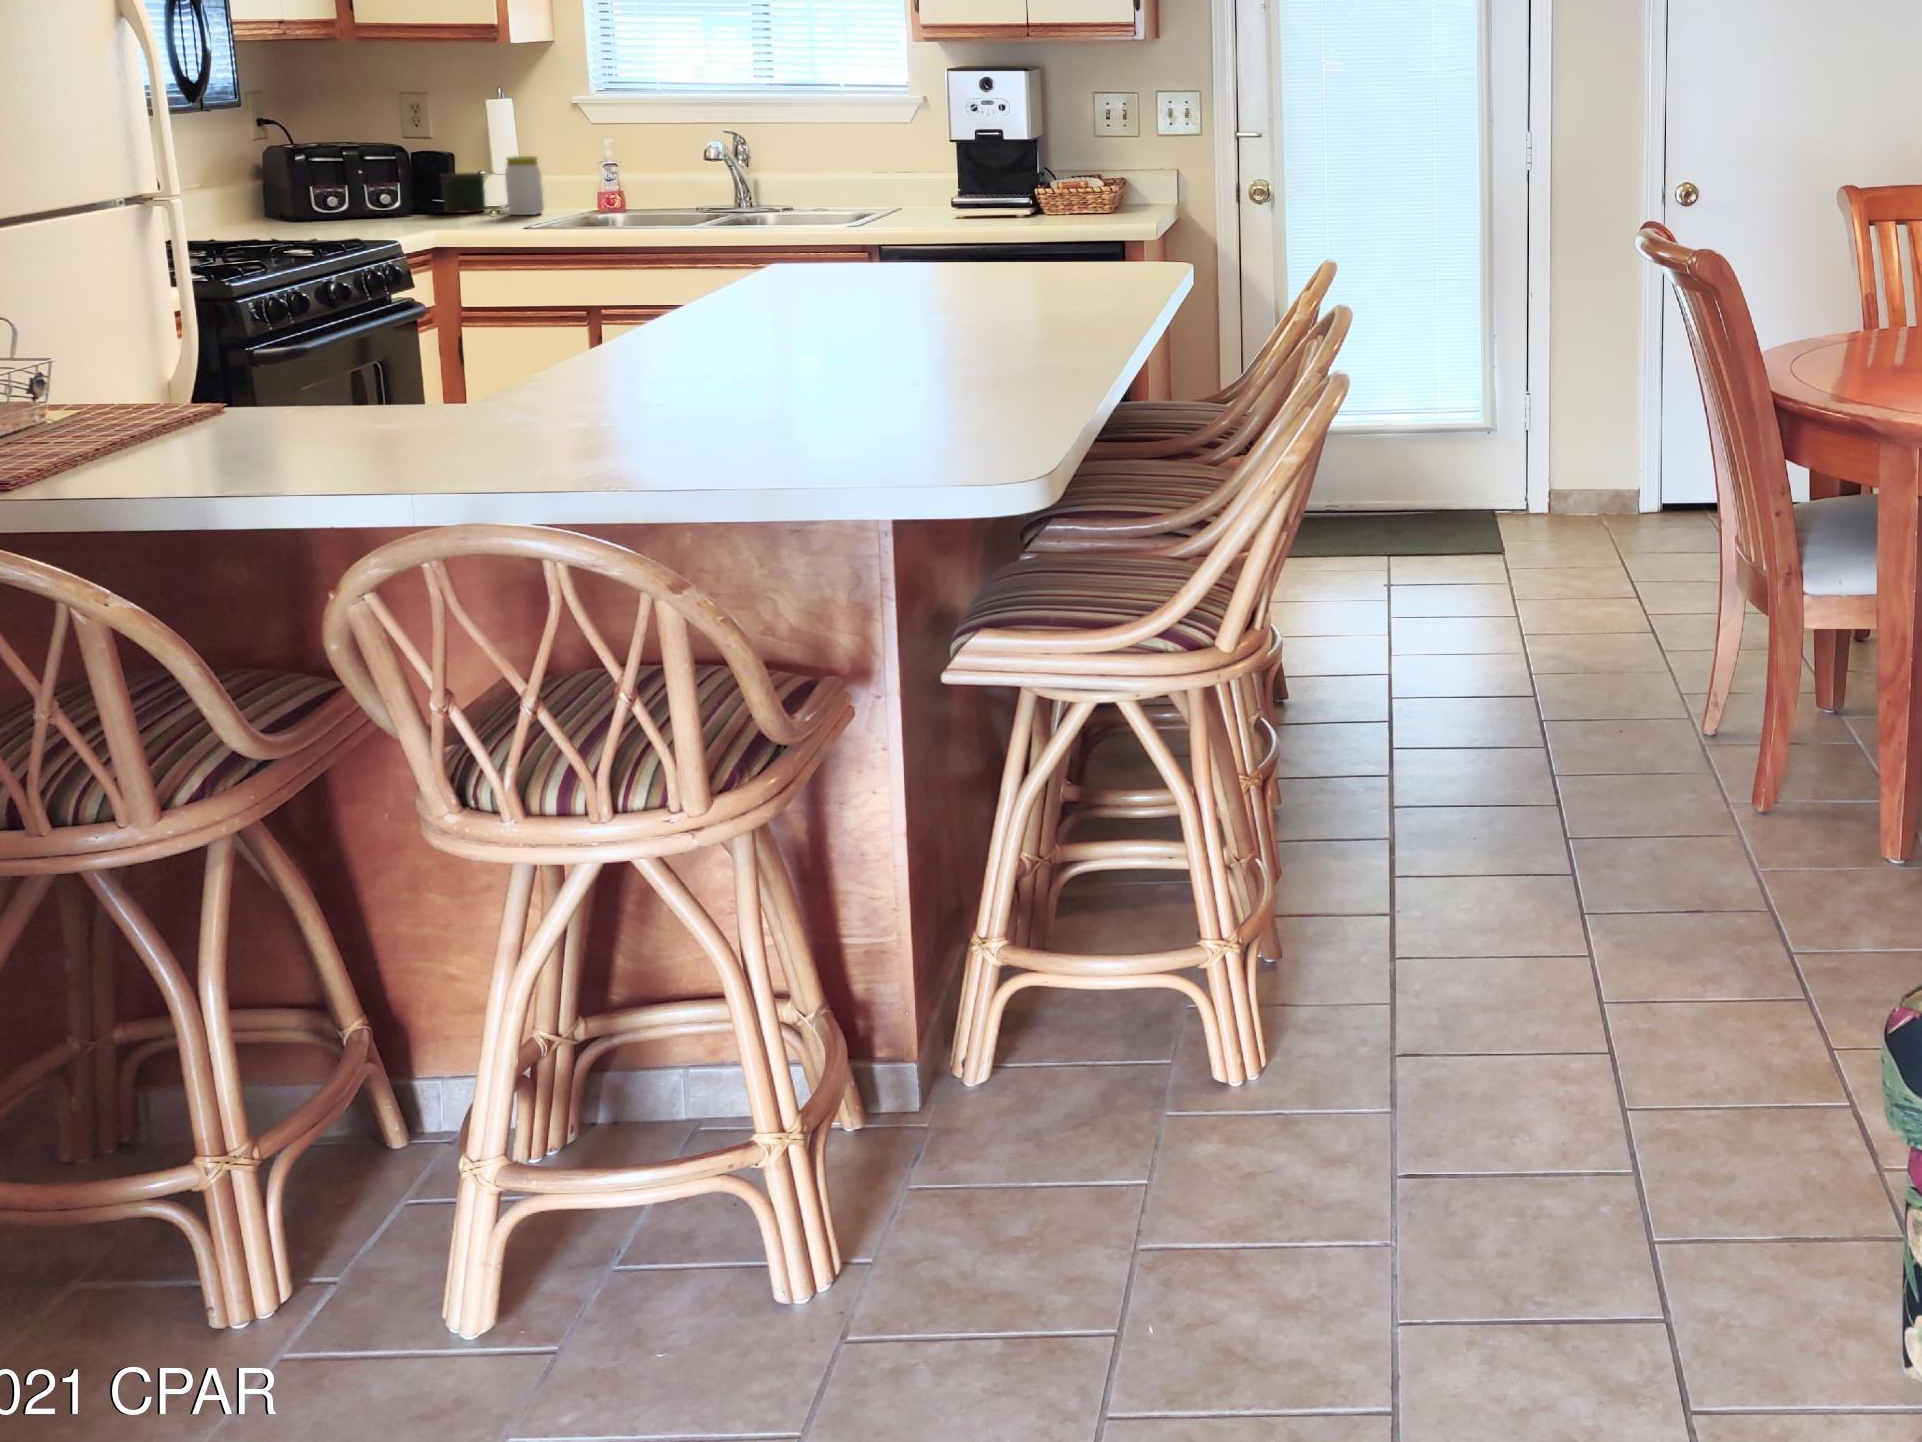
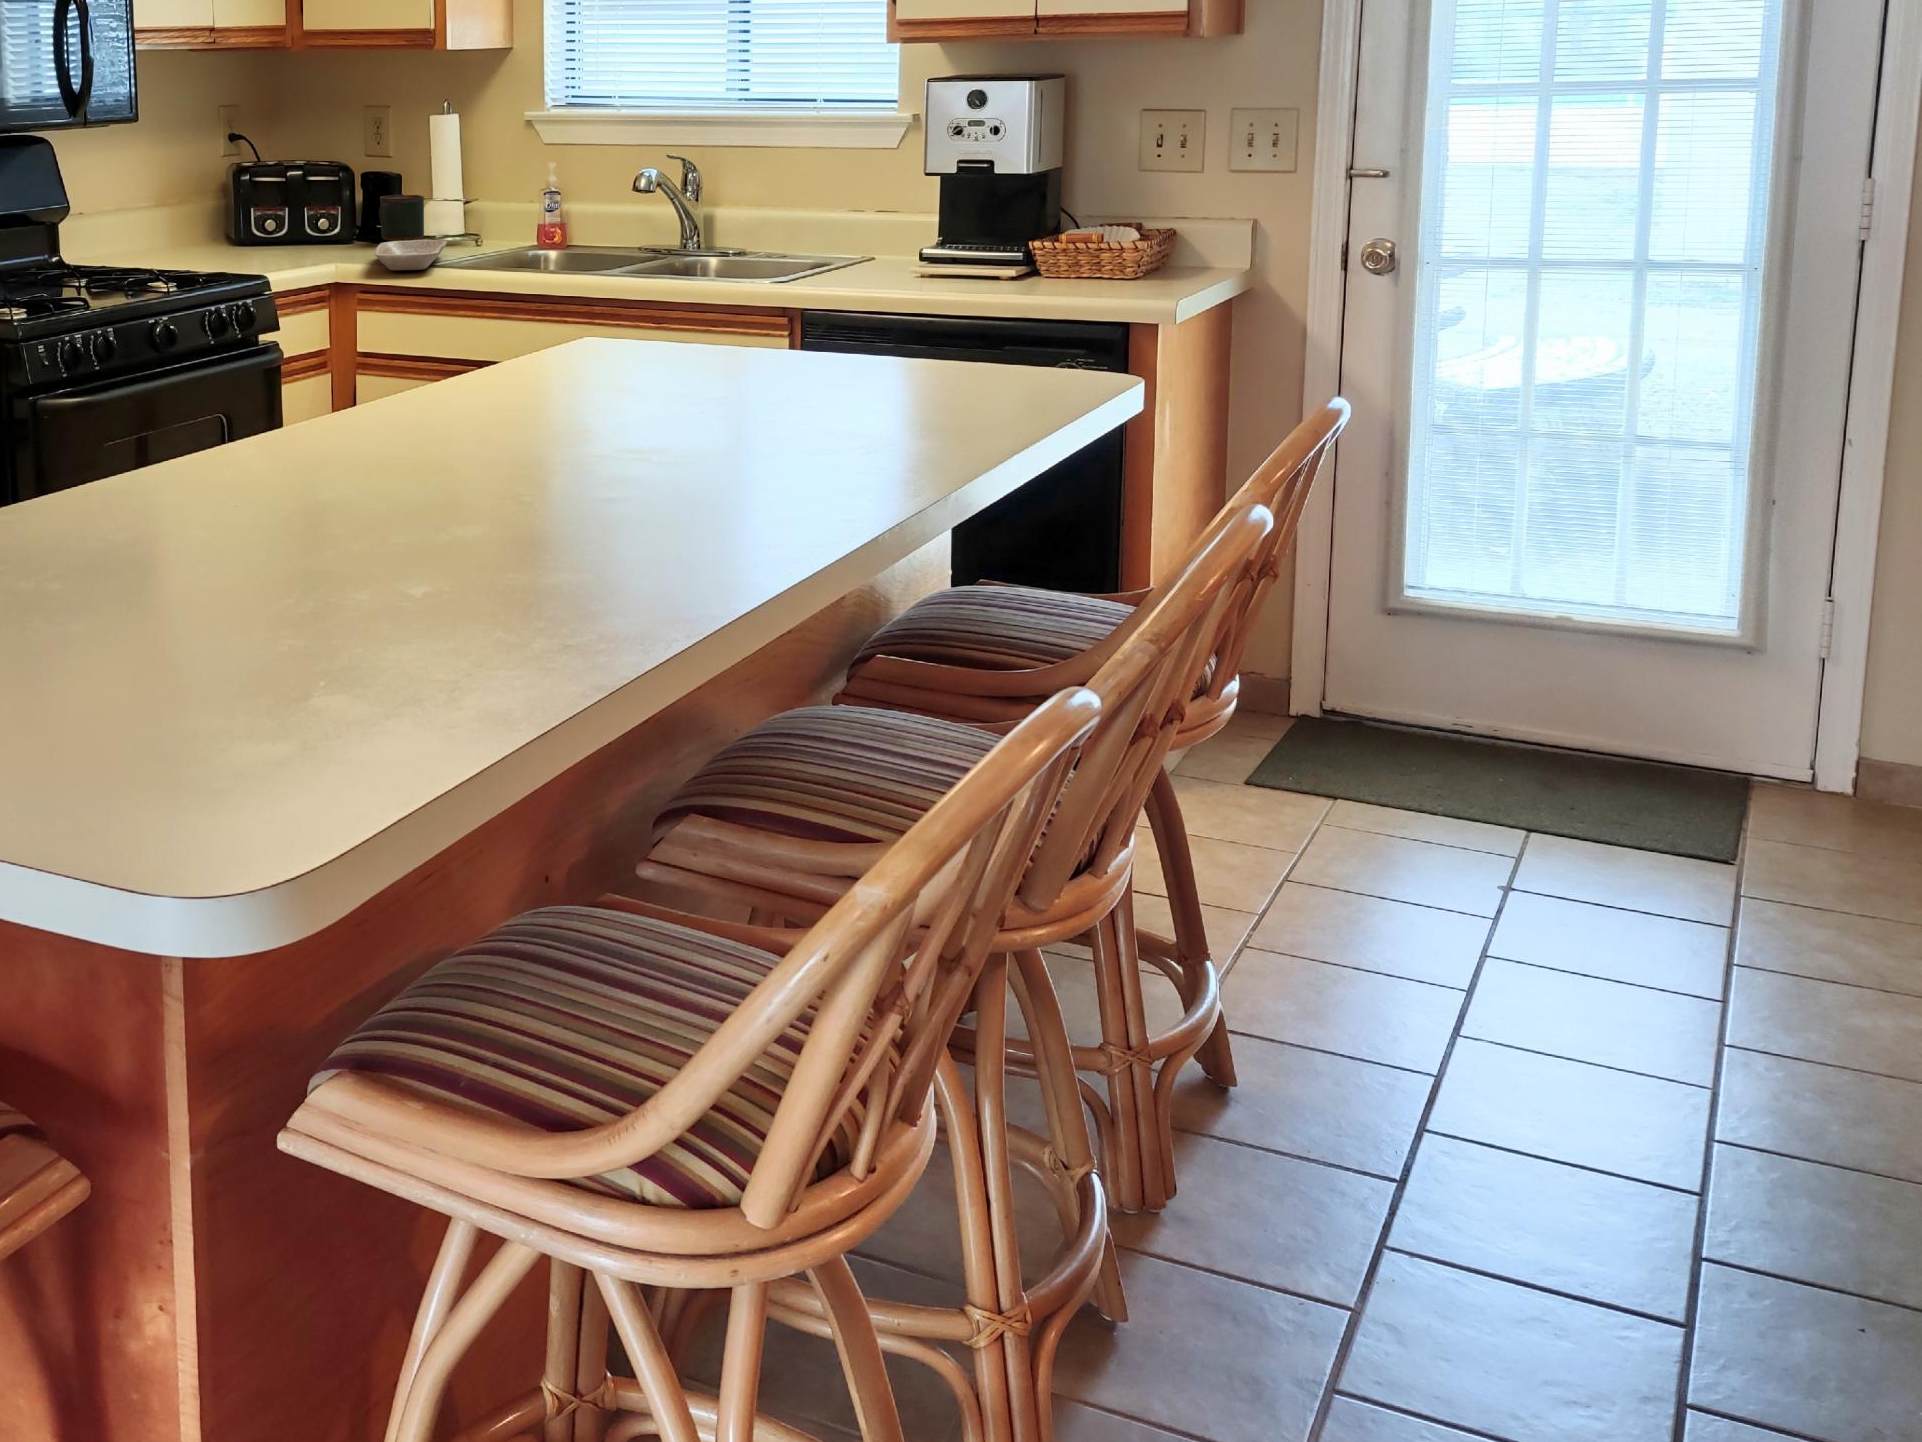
jar: present [505,156,544,215] -> none [437,179,475,247]
tray: none [465,208,538,232] -> present [374,240,447,270]

